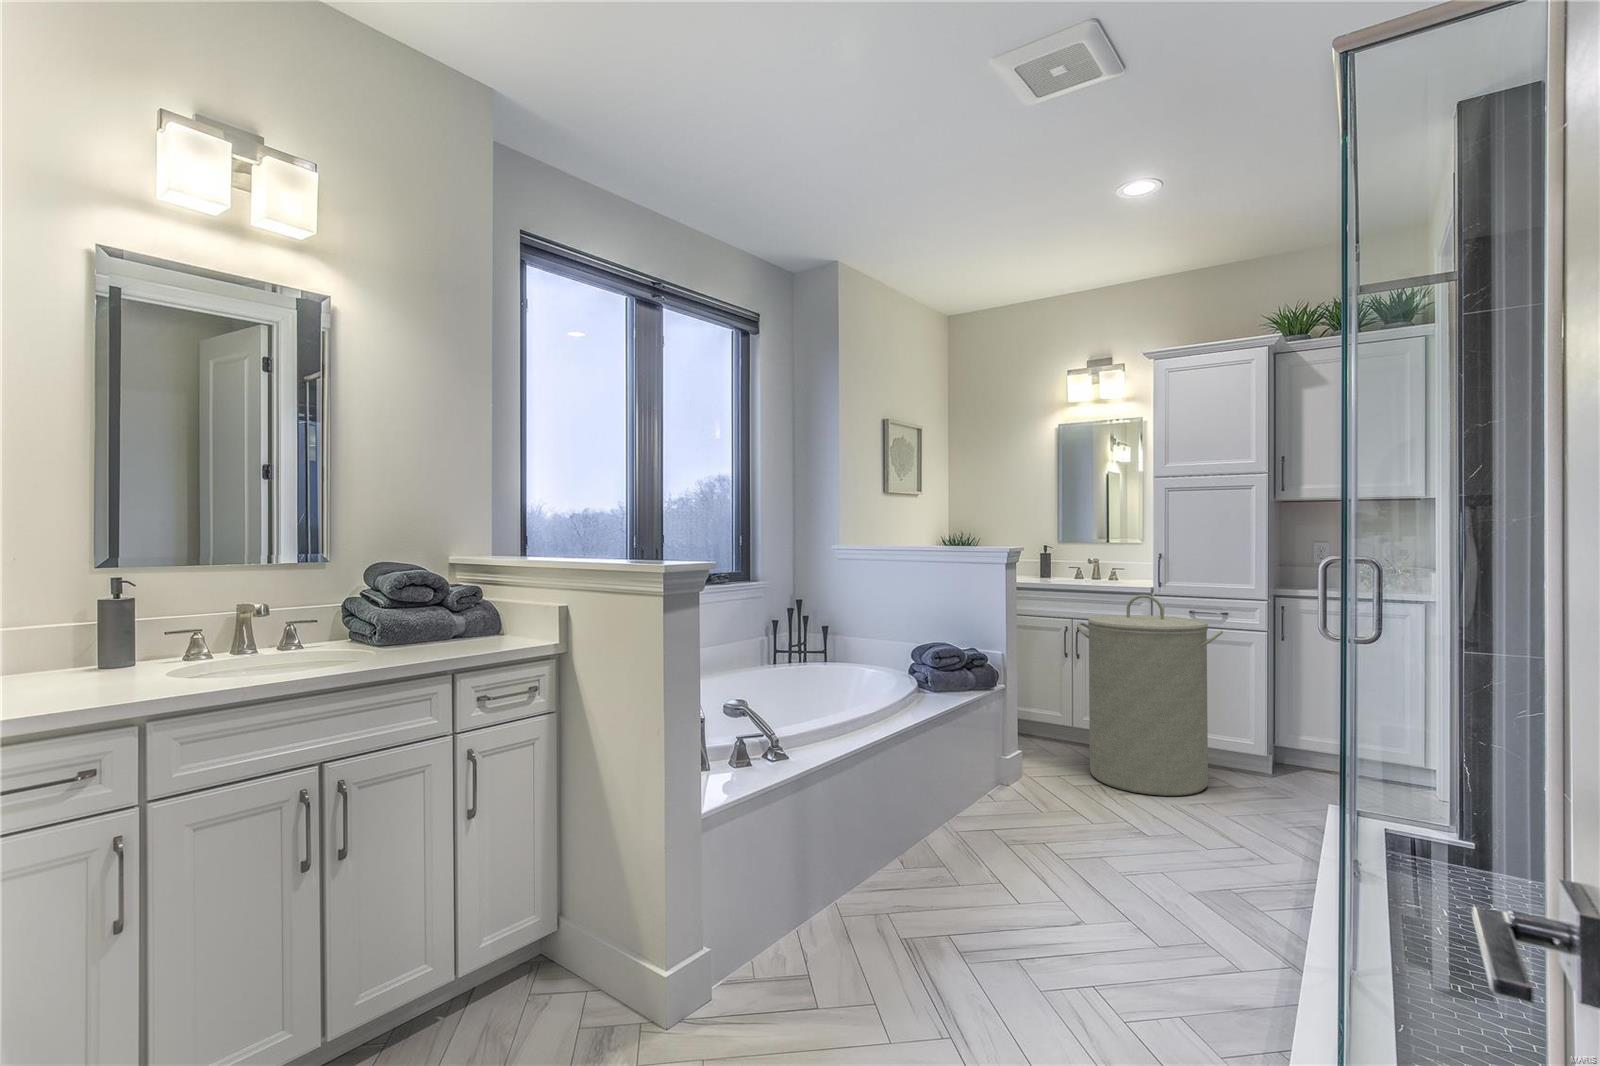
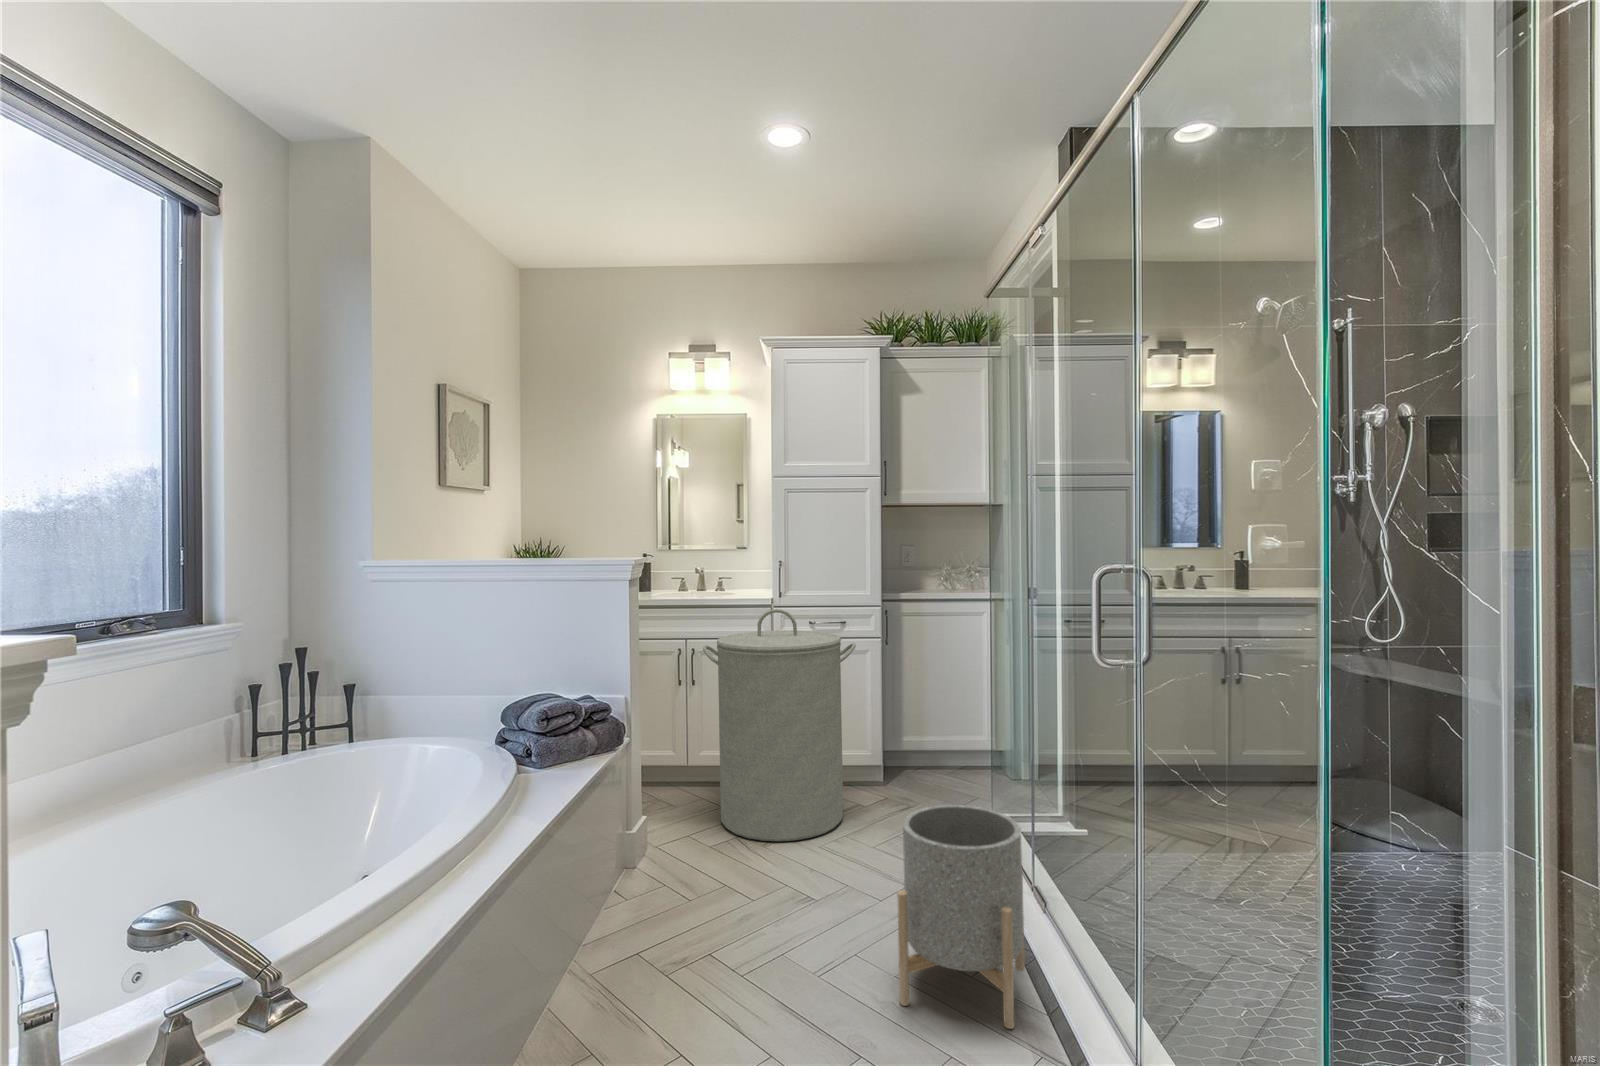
planter: none [1177,760,1314,939] -> present [897,805,1025,1029]

